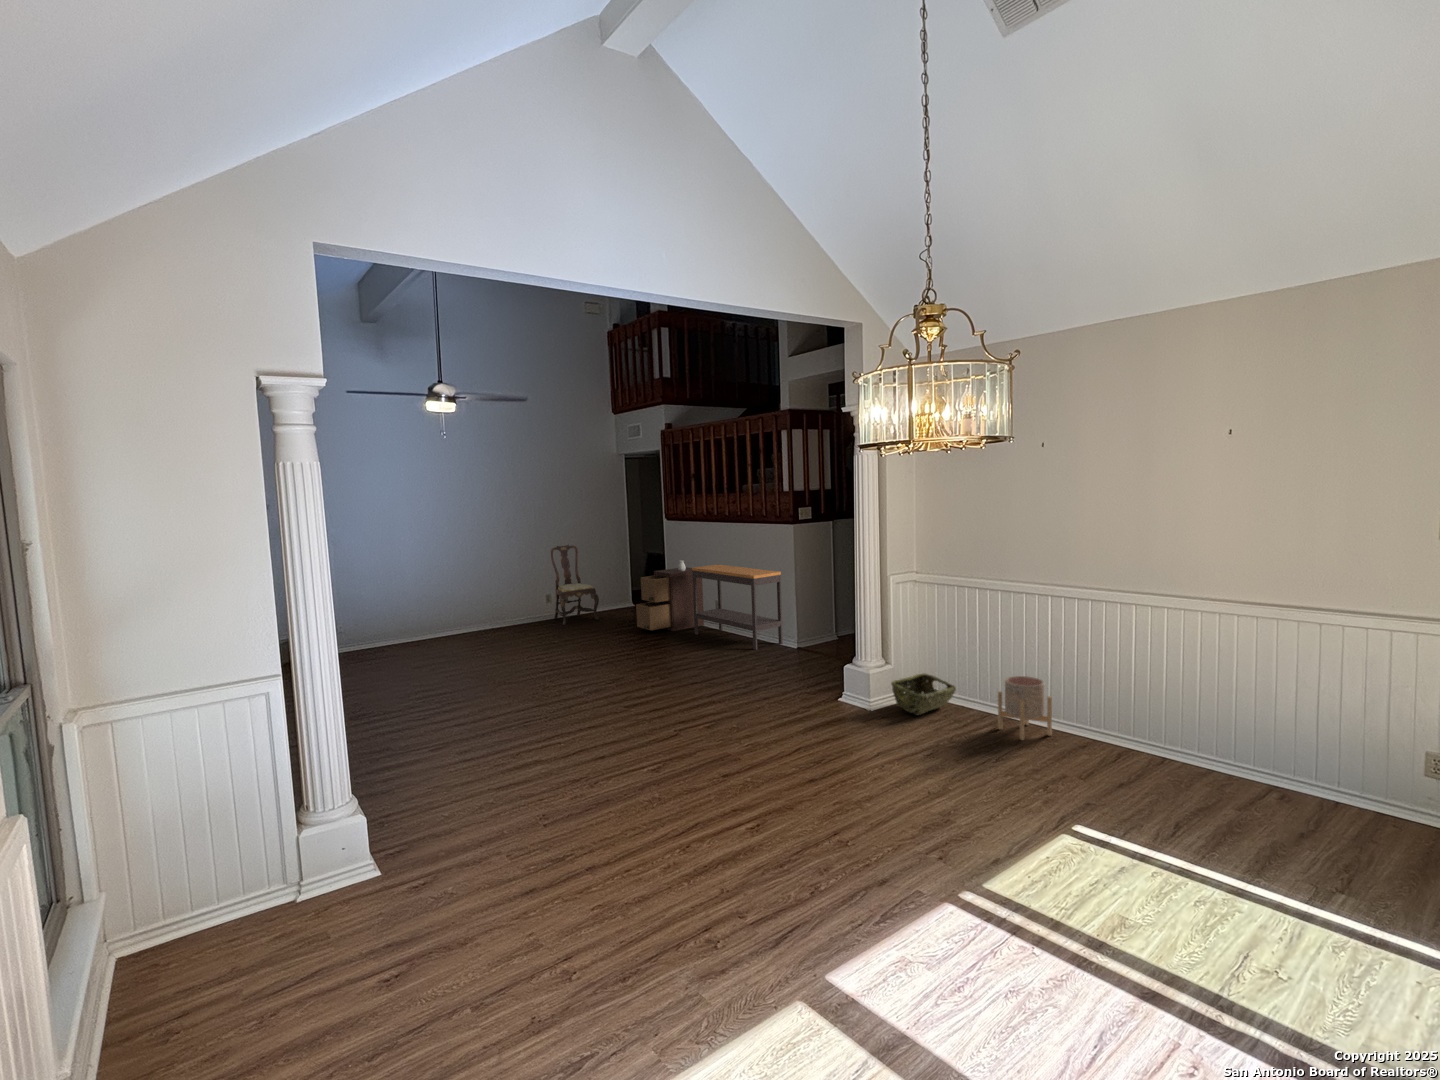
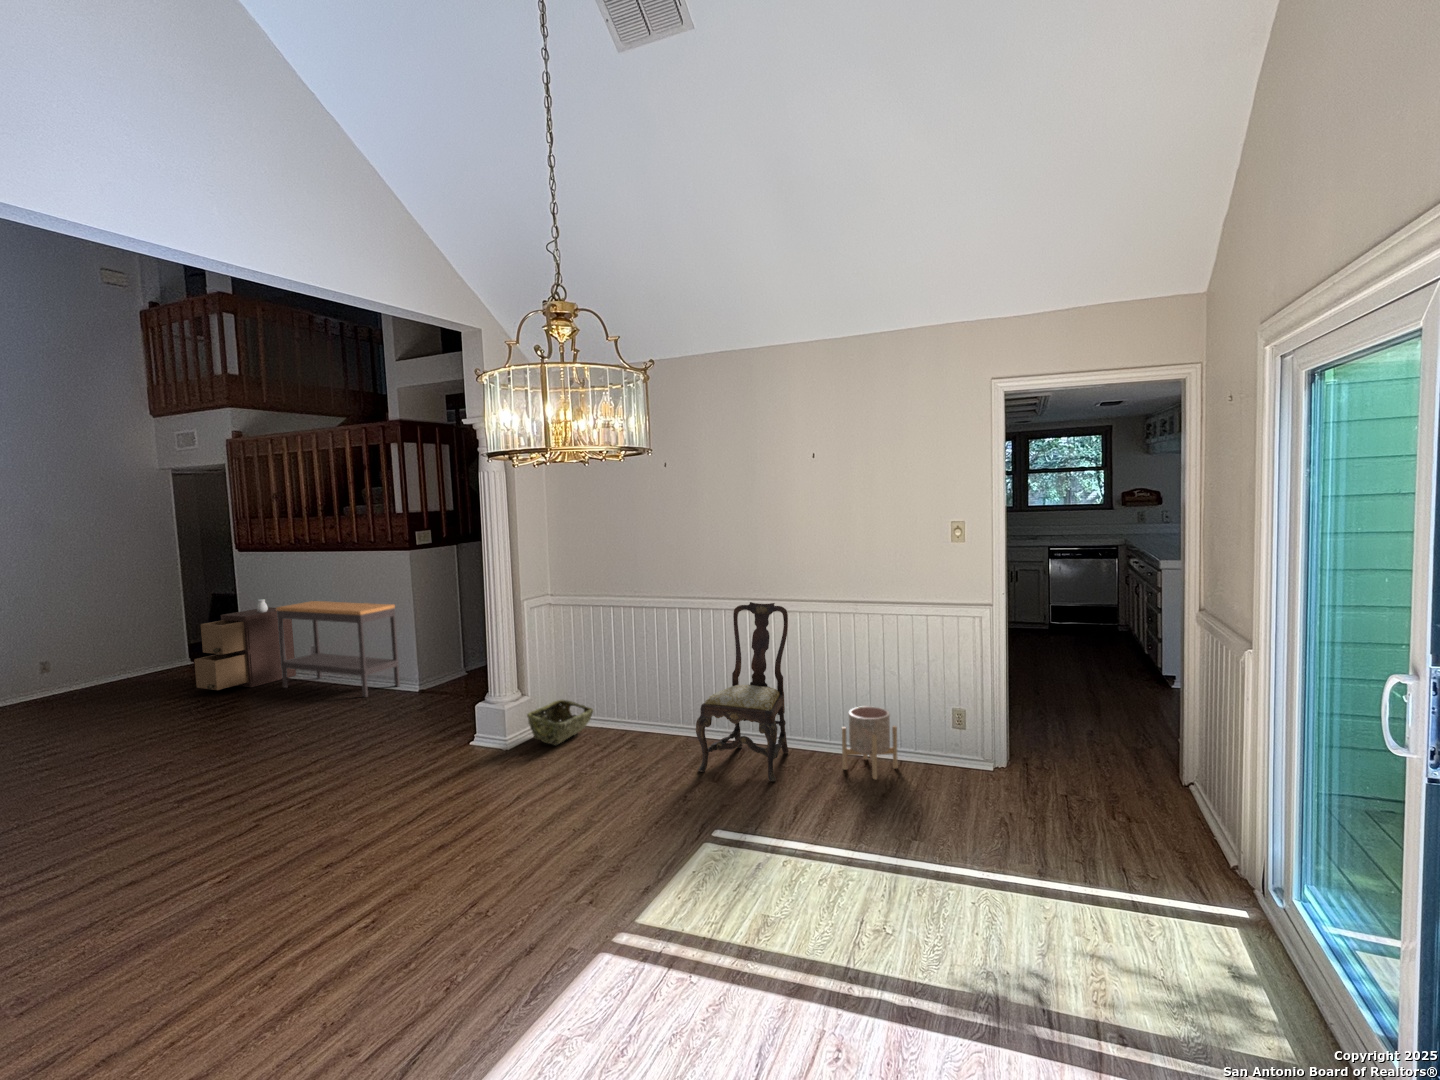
dining chair: present [551,545,599,625] -> present [696,602,789,782]
planter: present [998,676,1052,740] -> present [842,706,898,779]

